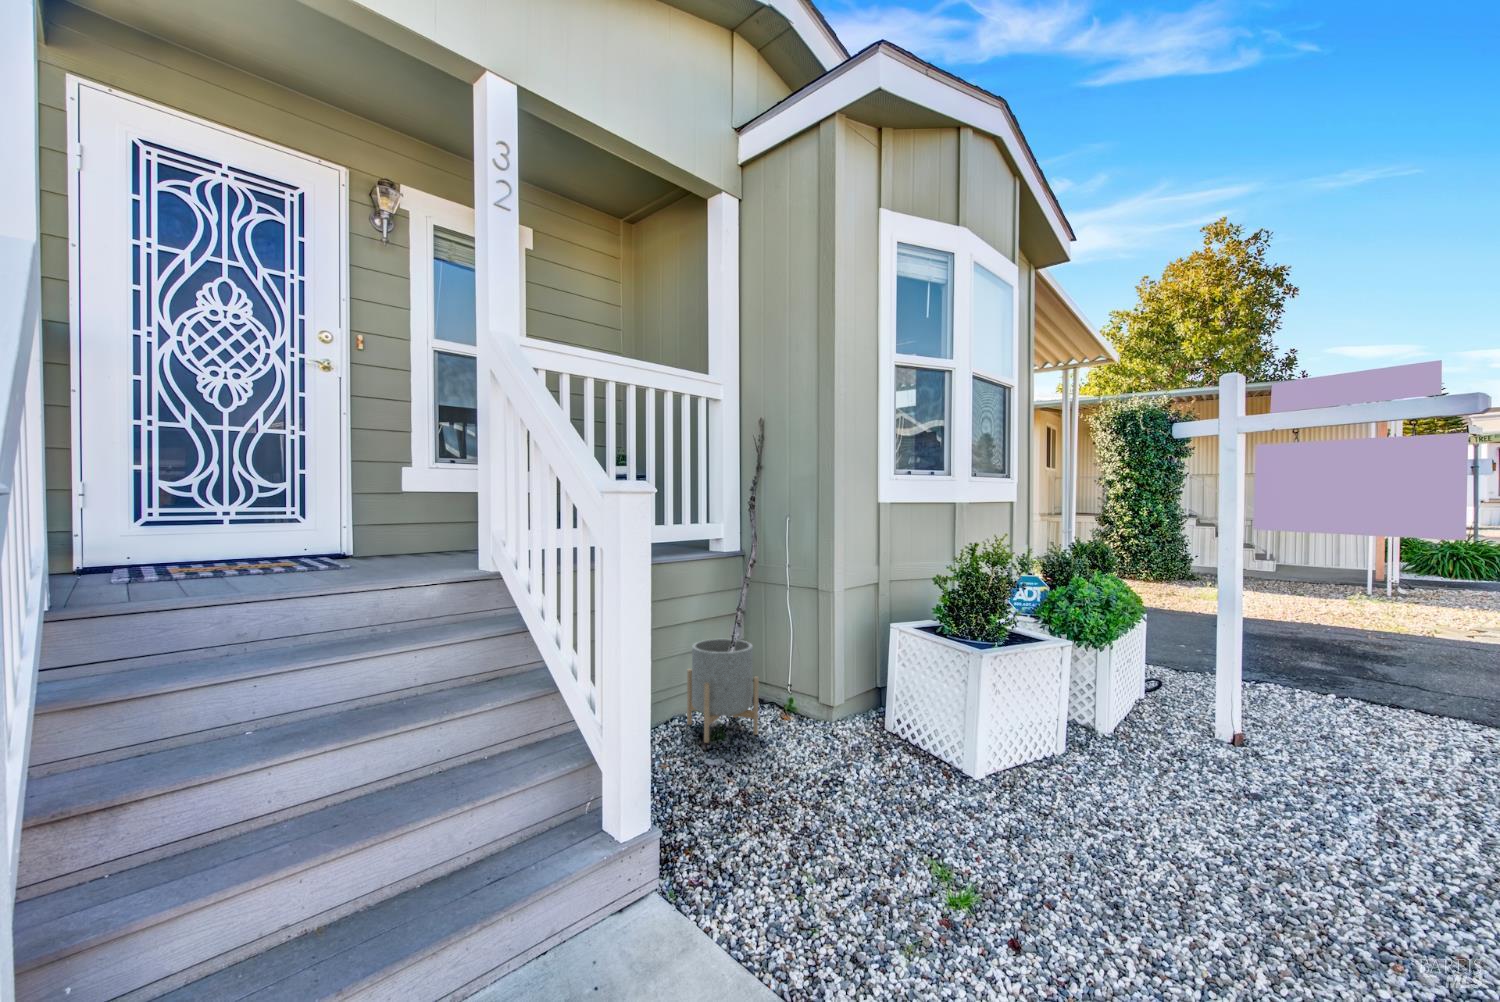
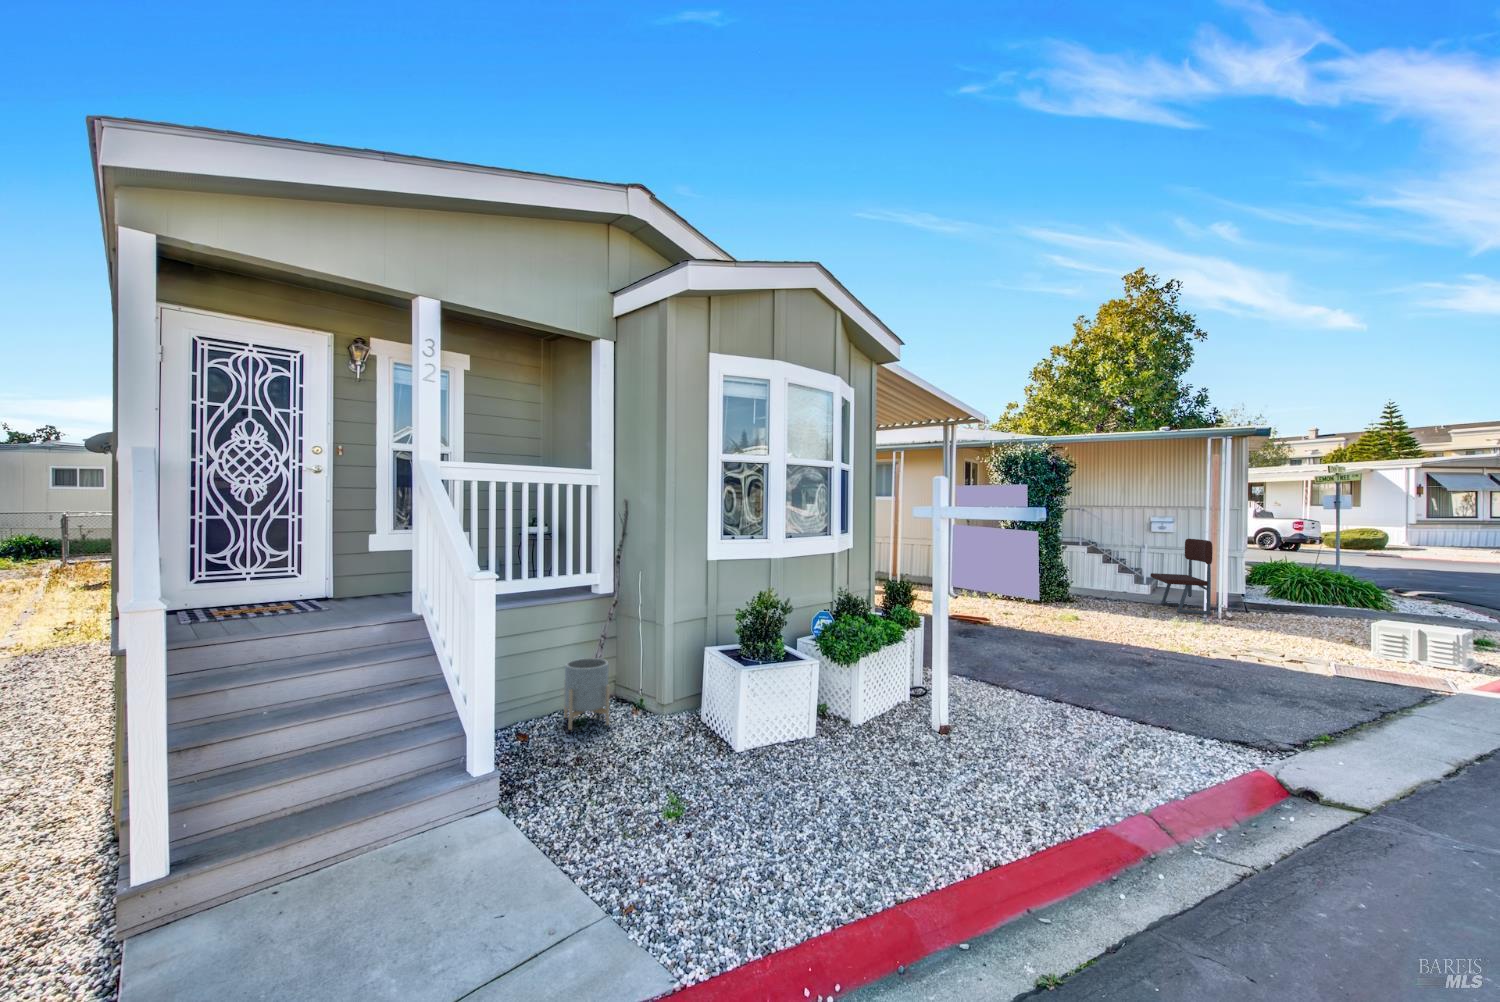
bench: none [1279,505,1370,590] -> present [1150,539,1213,615]

